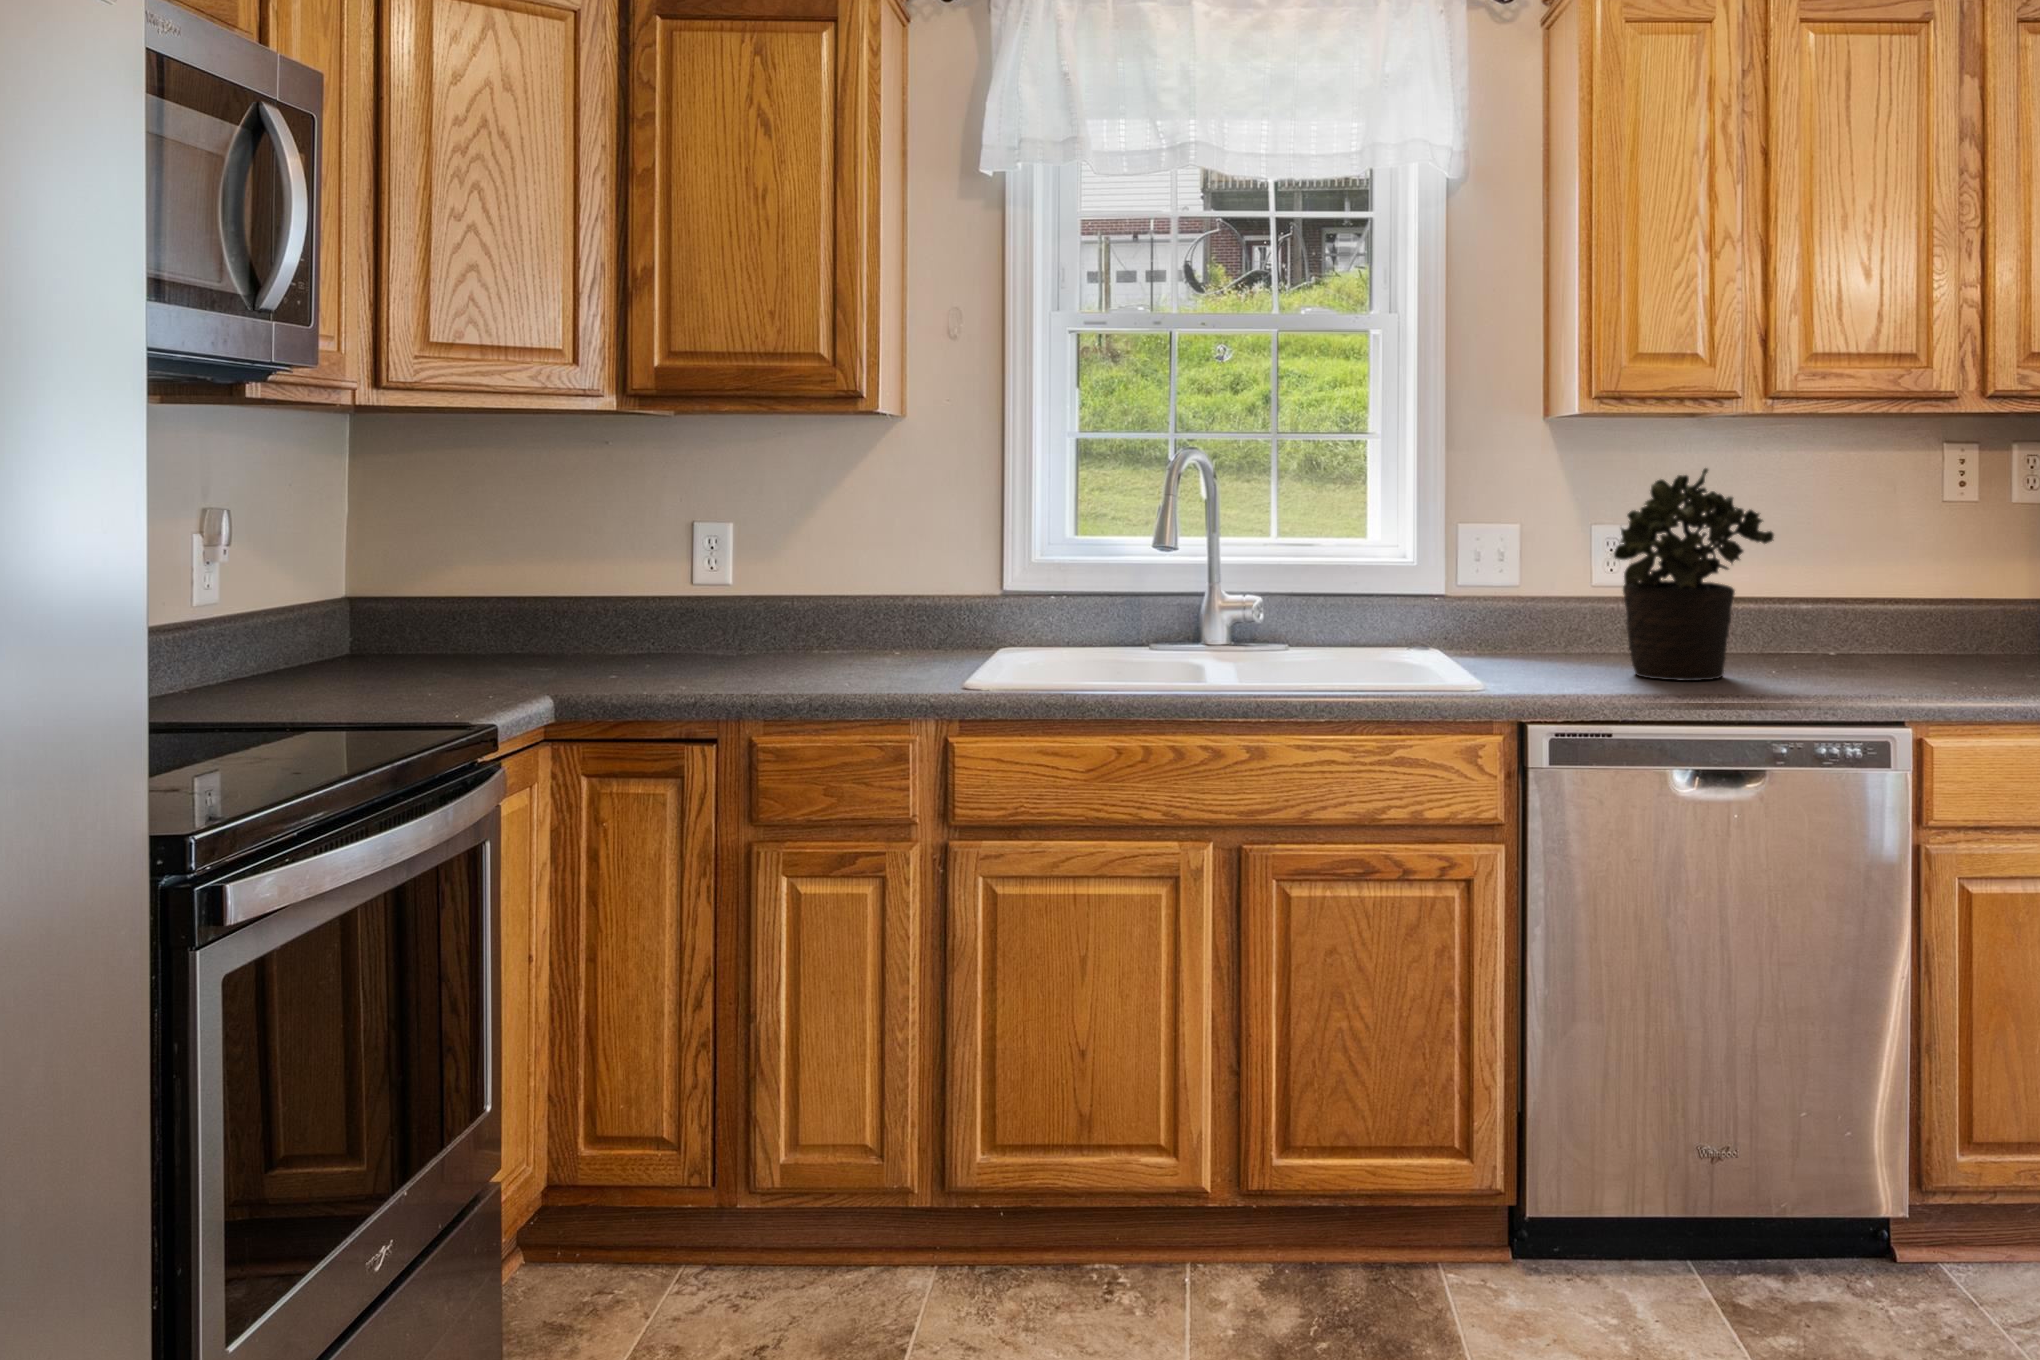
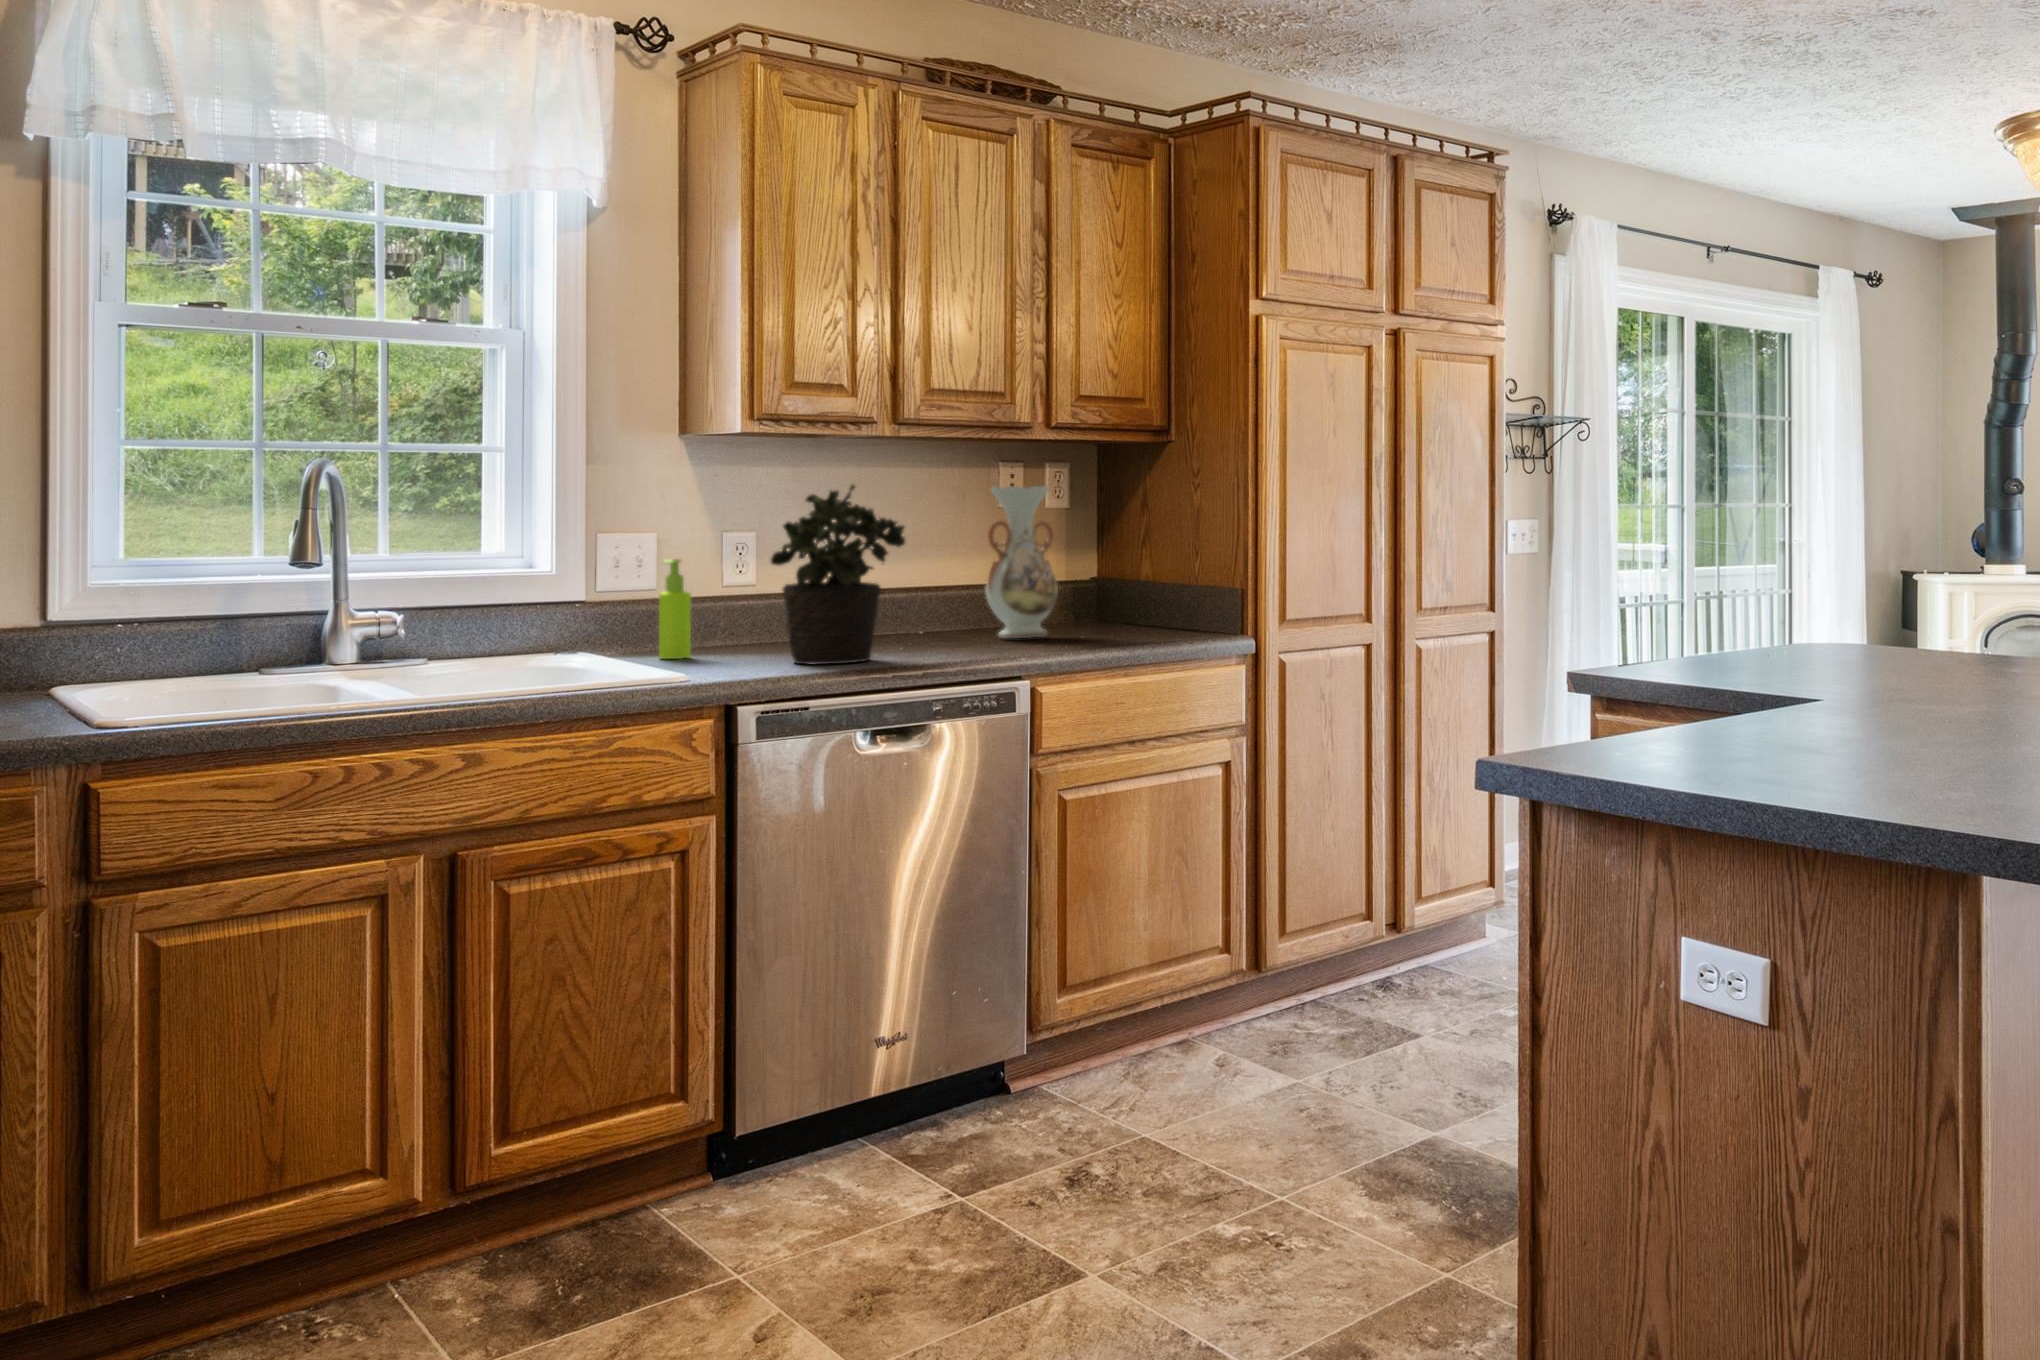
vase: none [1906,468,2004,662] -> present [986,486,1058,638]
soap dispenser: none [1519,547,1551,655] -> present [659,559,691,659]

